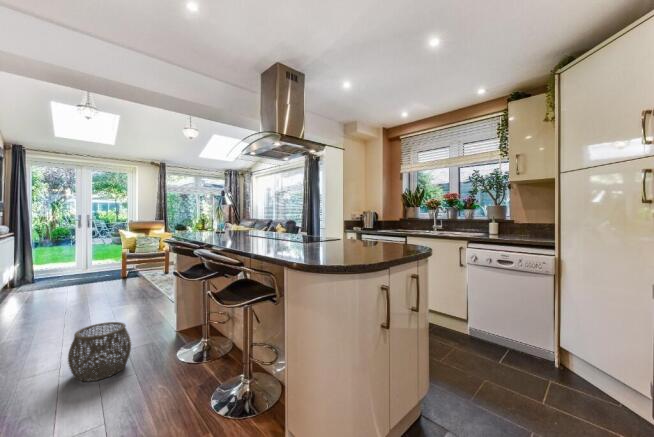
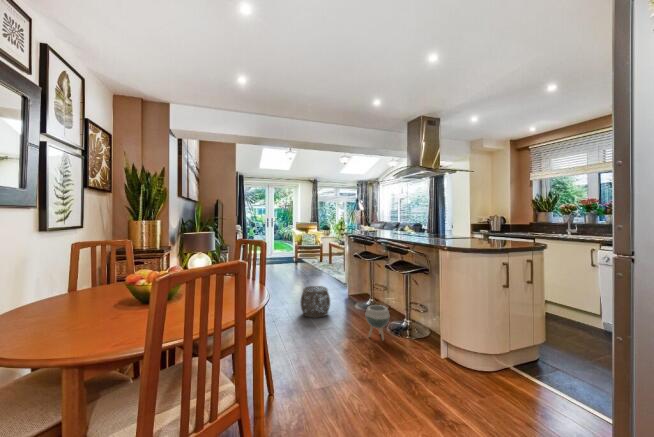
planter: none [172,350,214,411] -> present [366,305,390,340]

